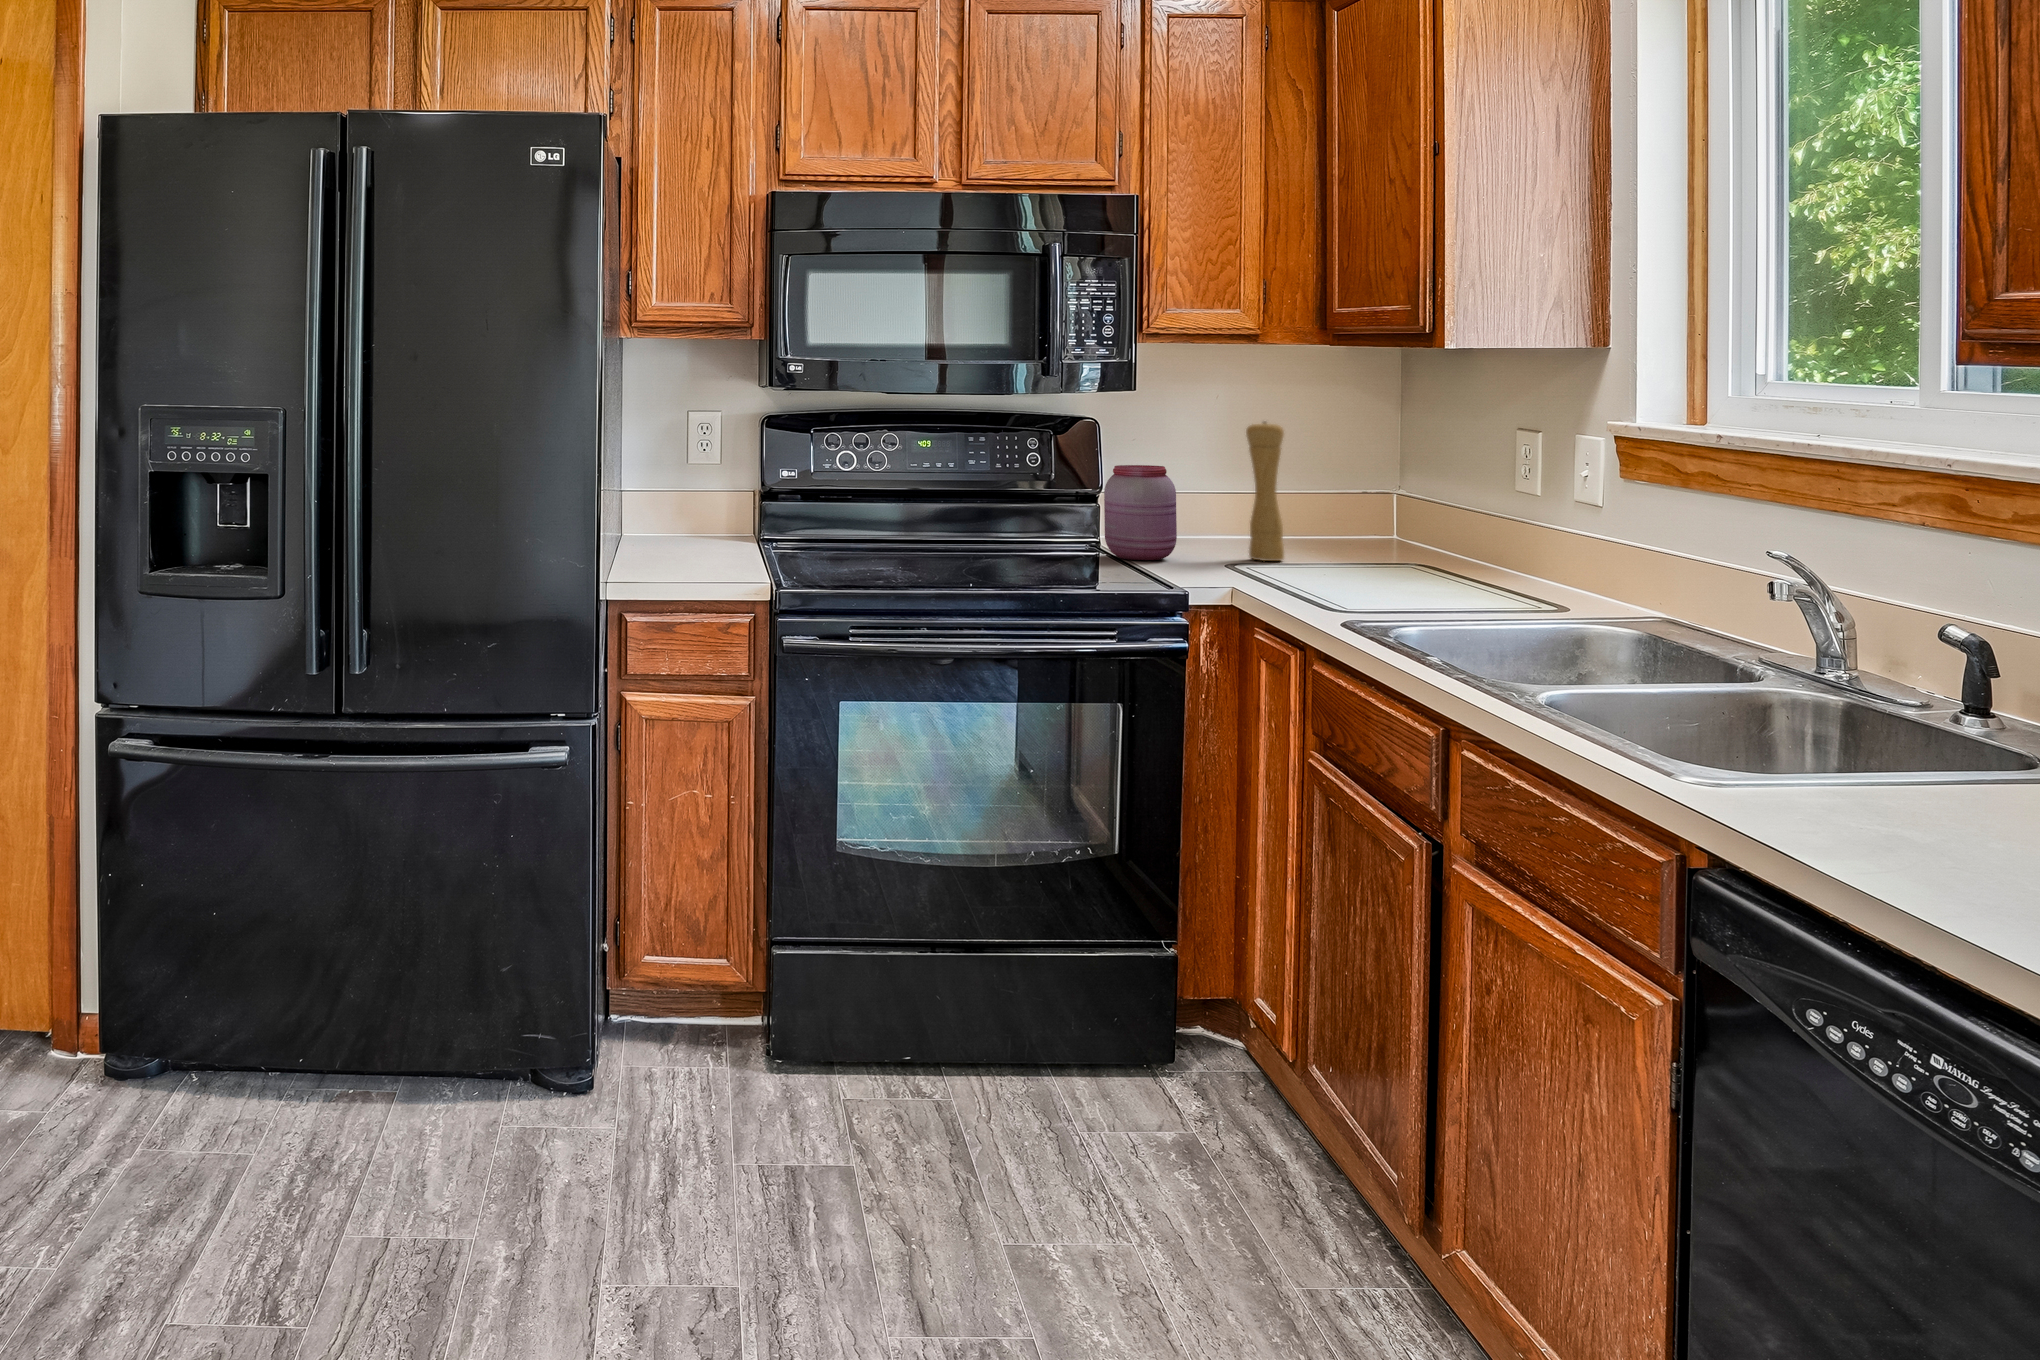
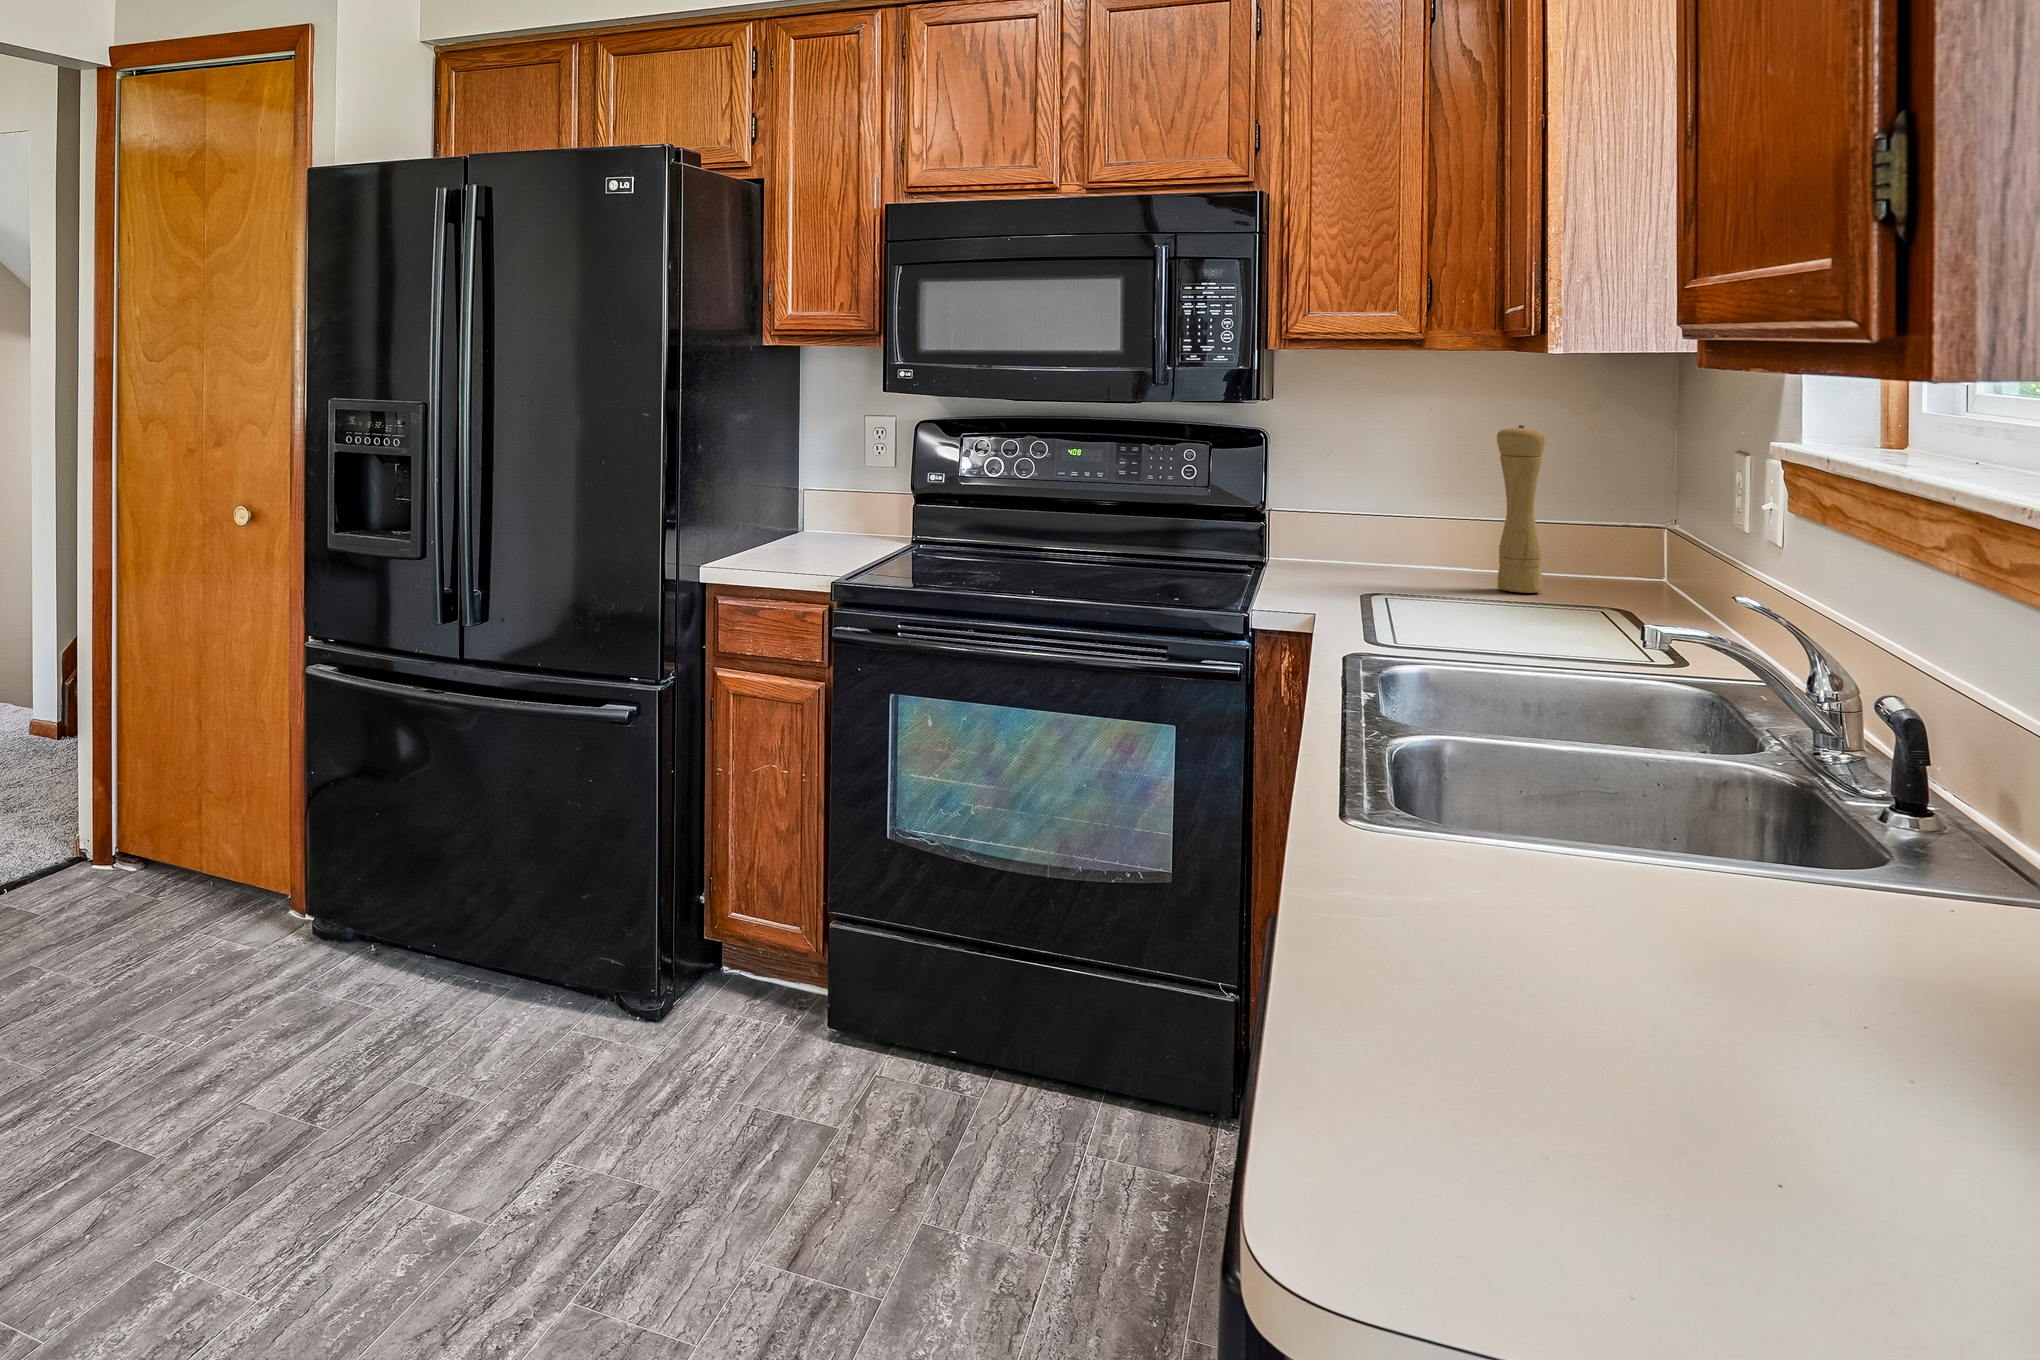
jar: present [1104,465,1177,560] -> none [1316,471,1403,581]

